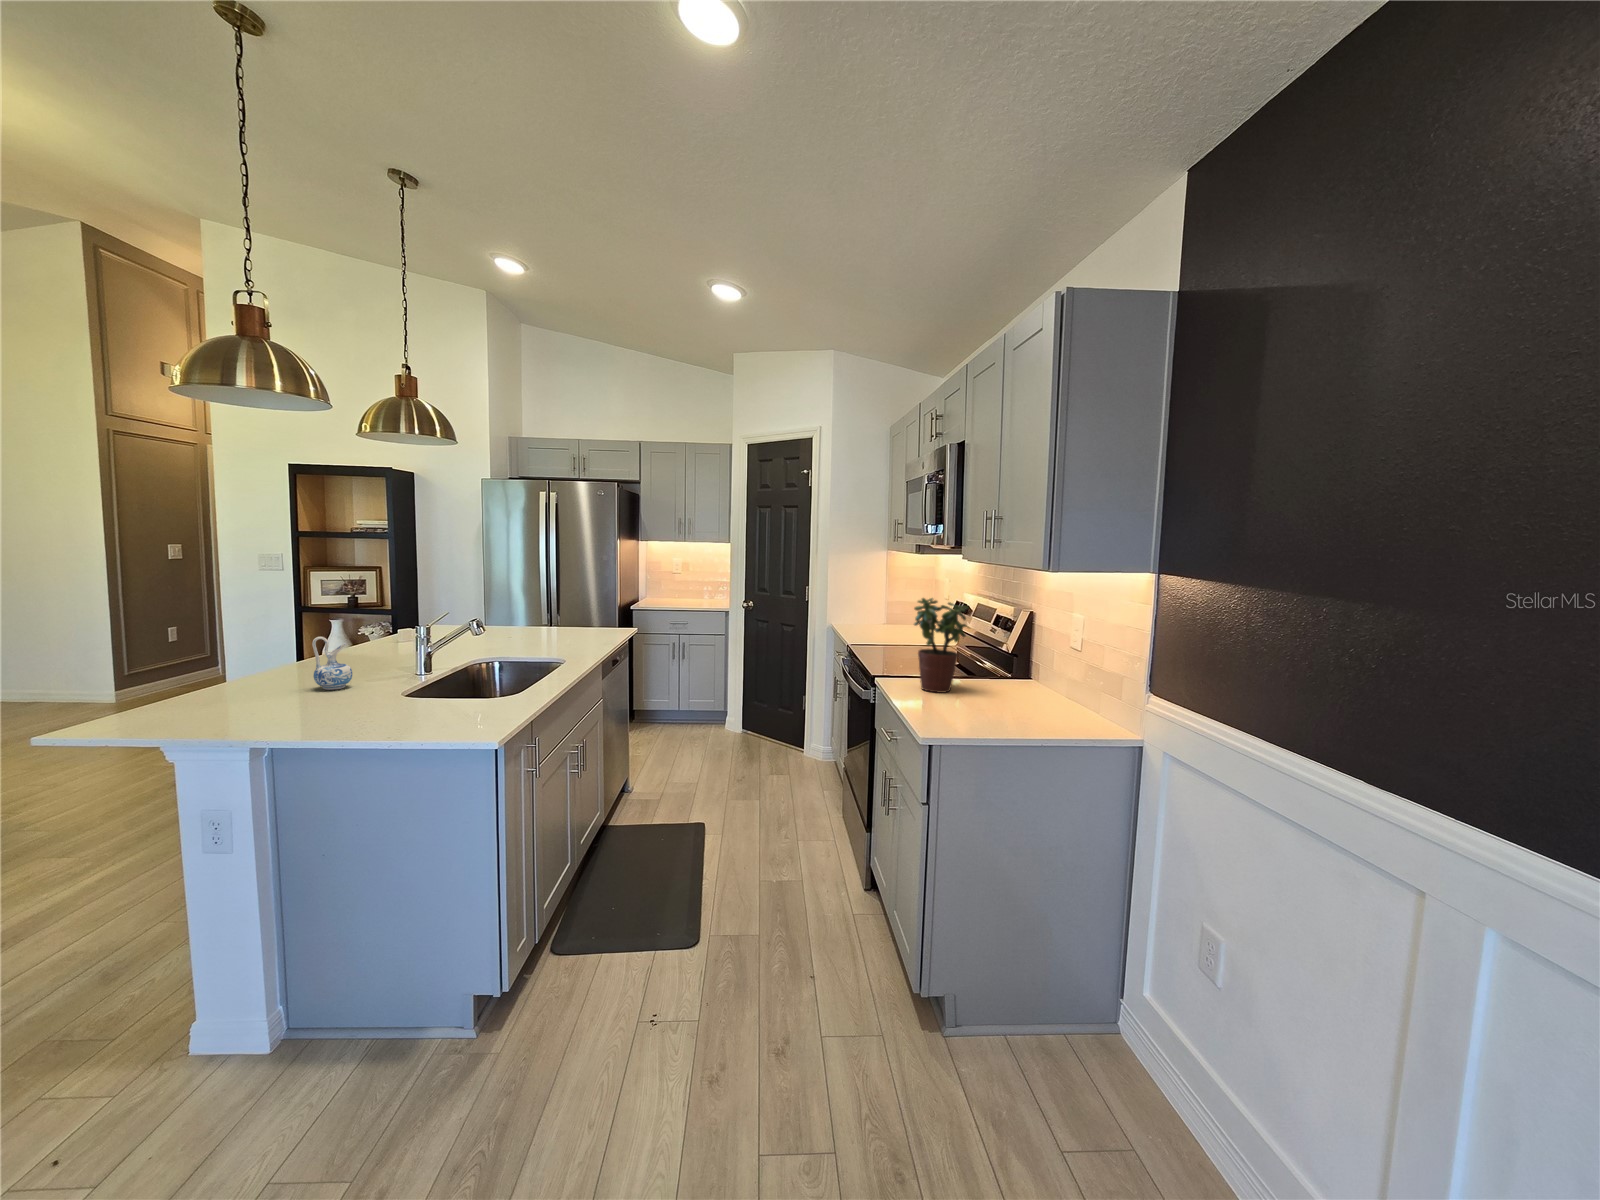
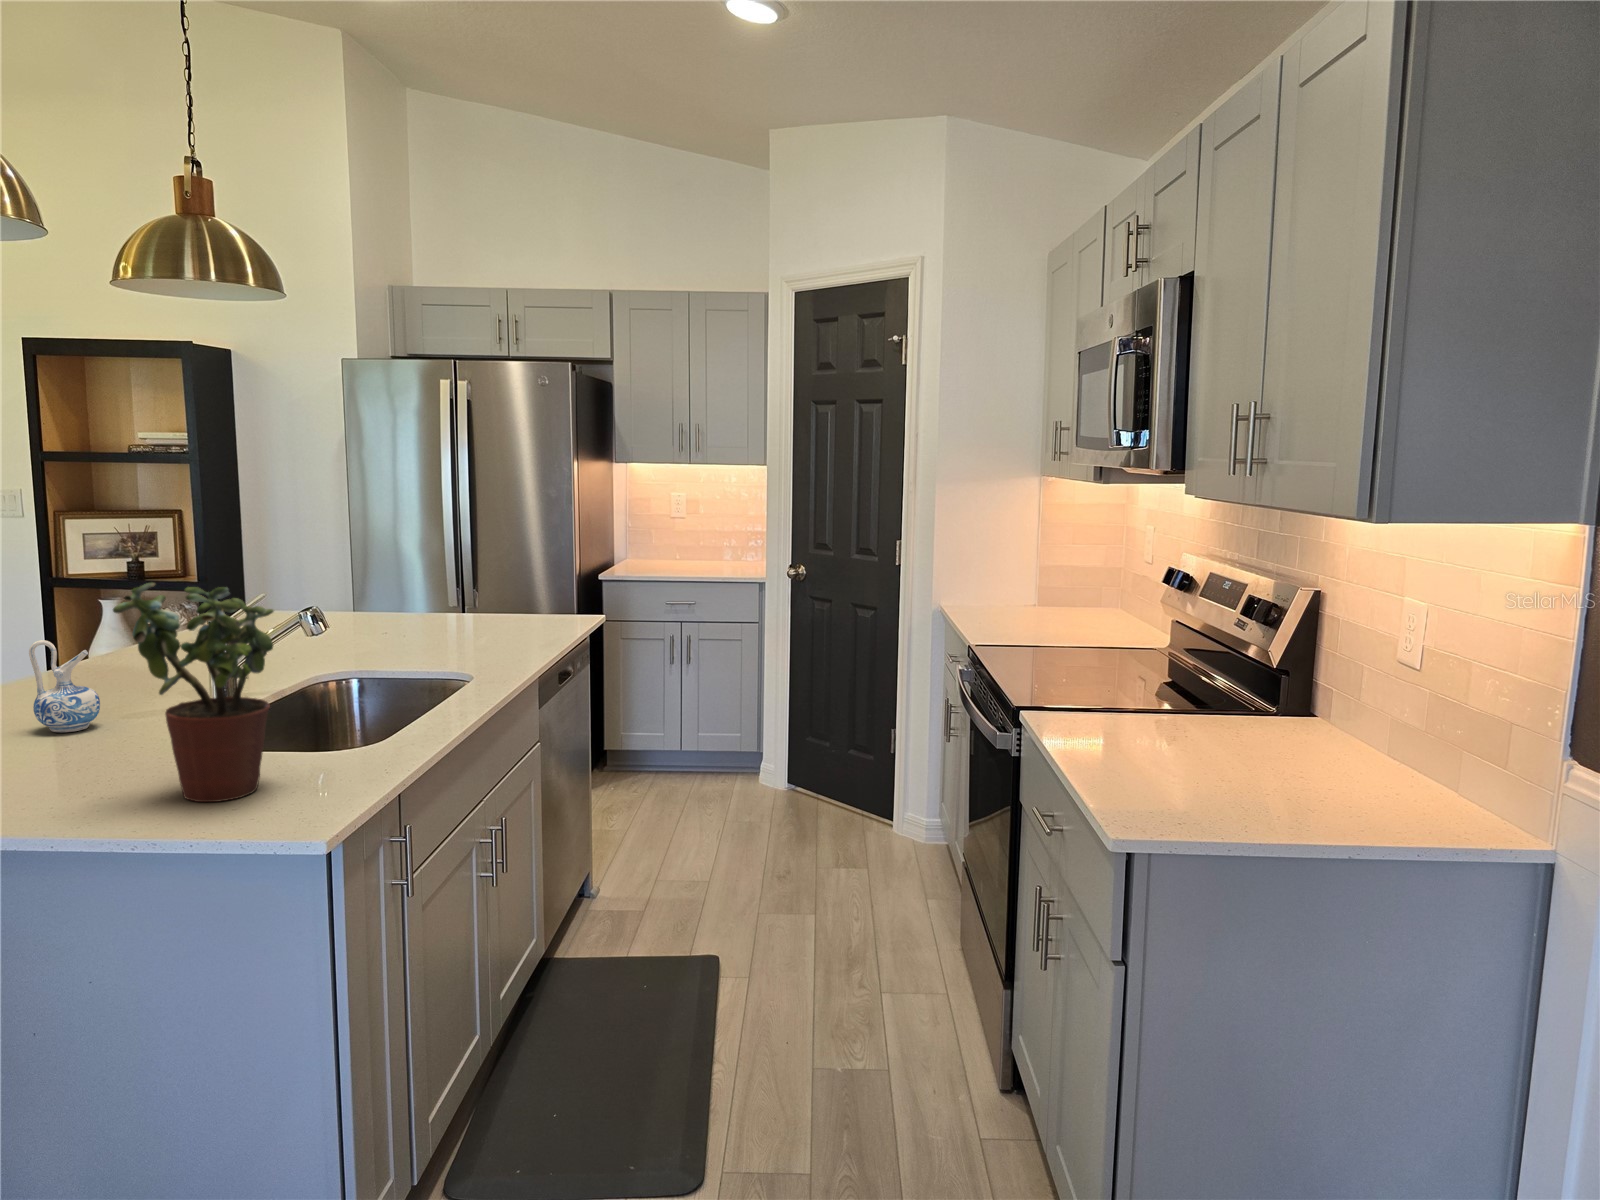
potted plant: present [914,598,968,693] -> present [113,583,274,802]

